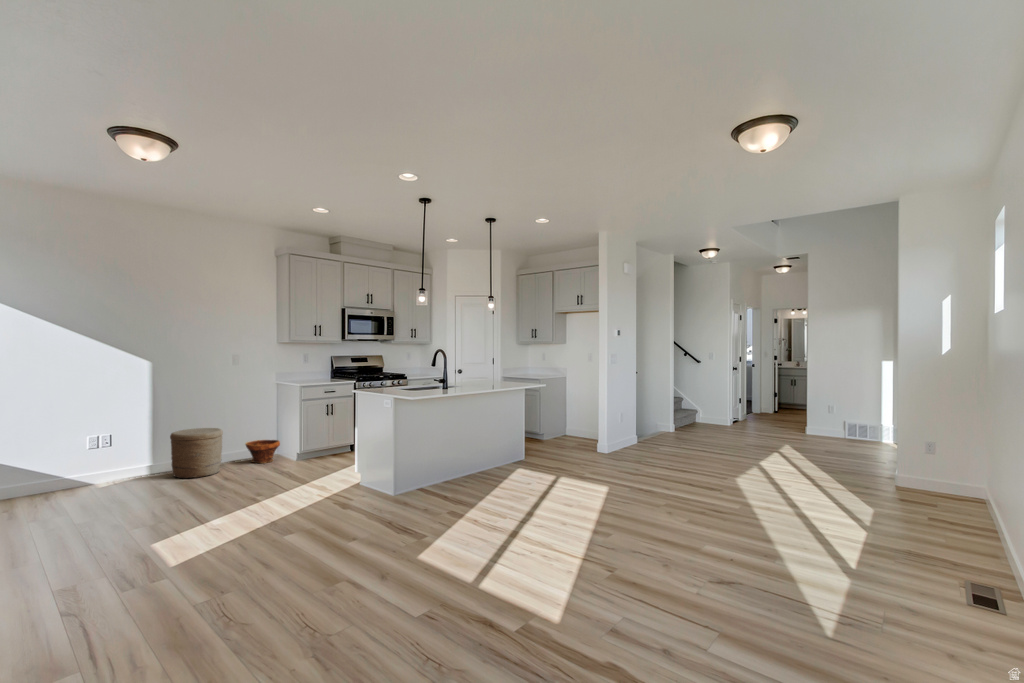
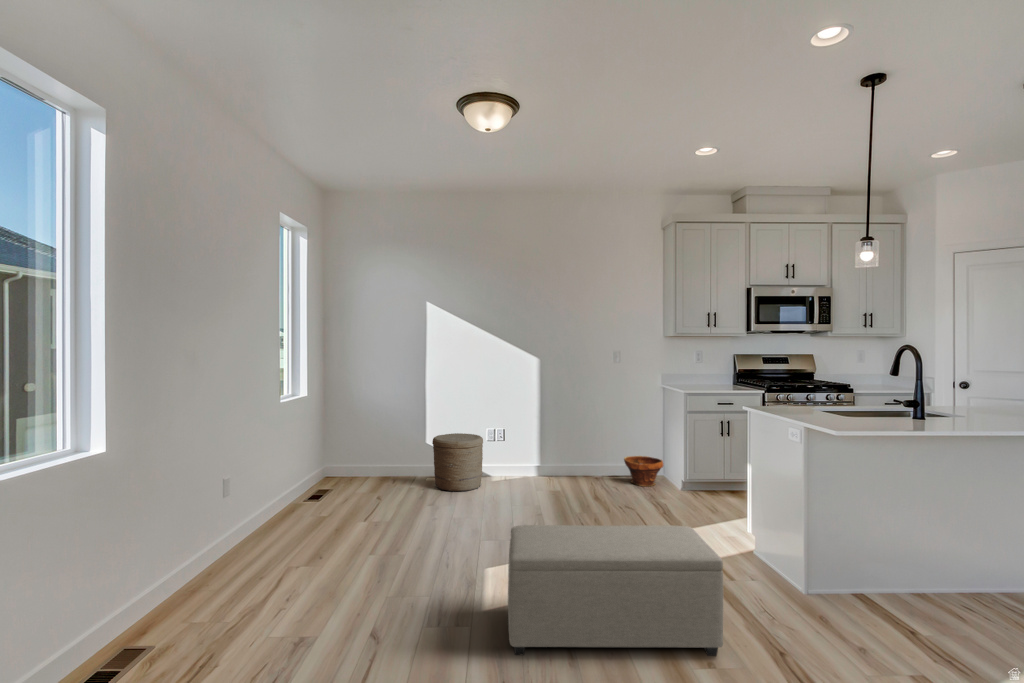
woven basket: present [170,428,223,478] -> present [432,433,483,491]
ottoman: none [198,467,360,577] -> present [508,525,723,656]

